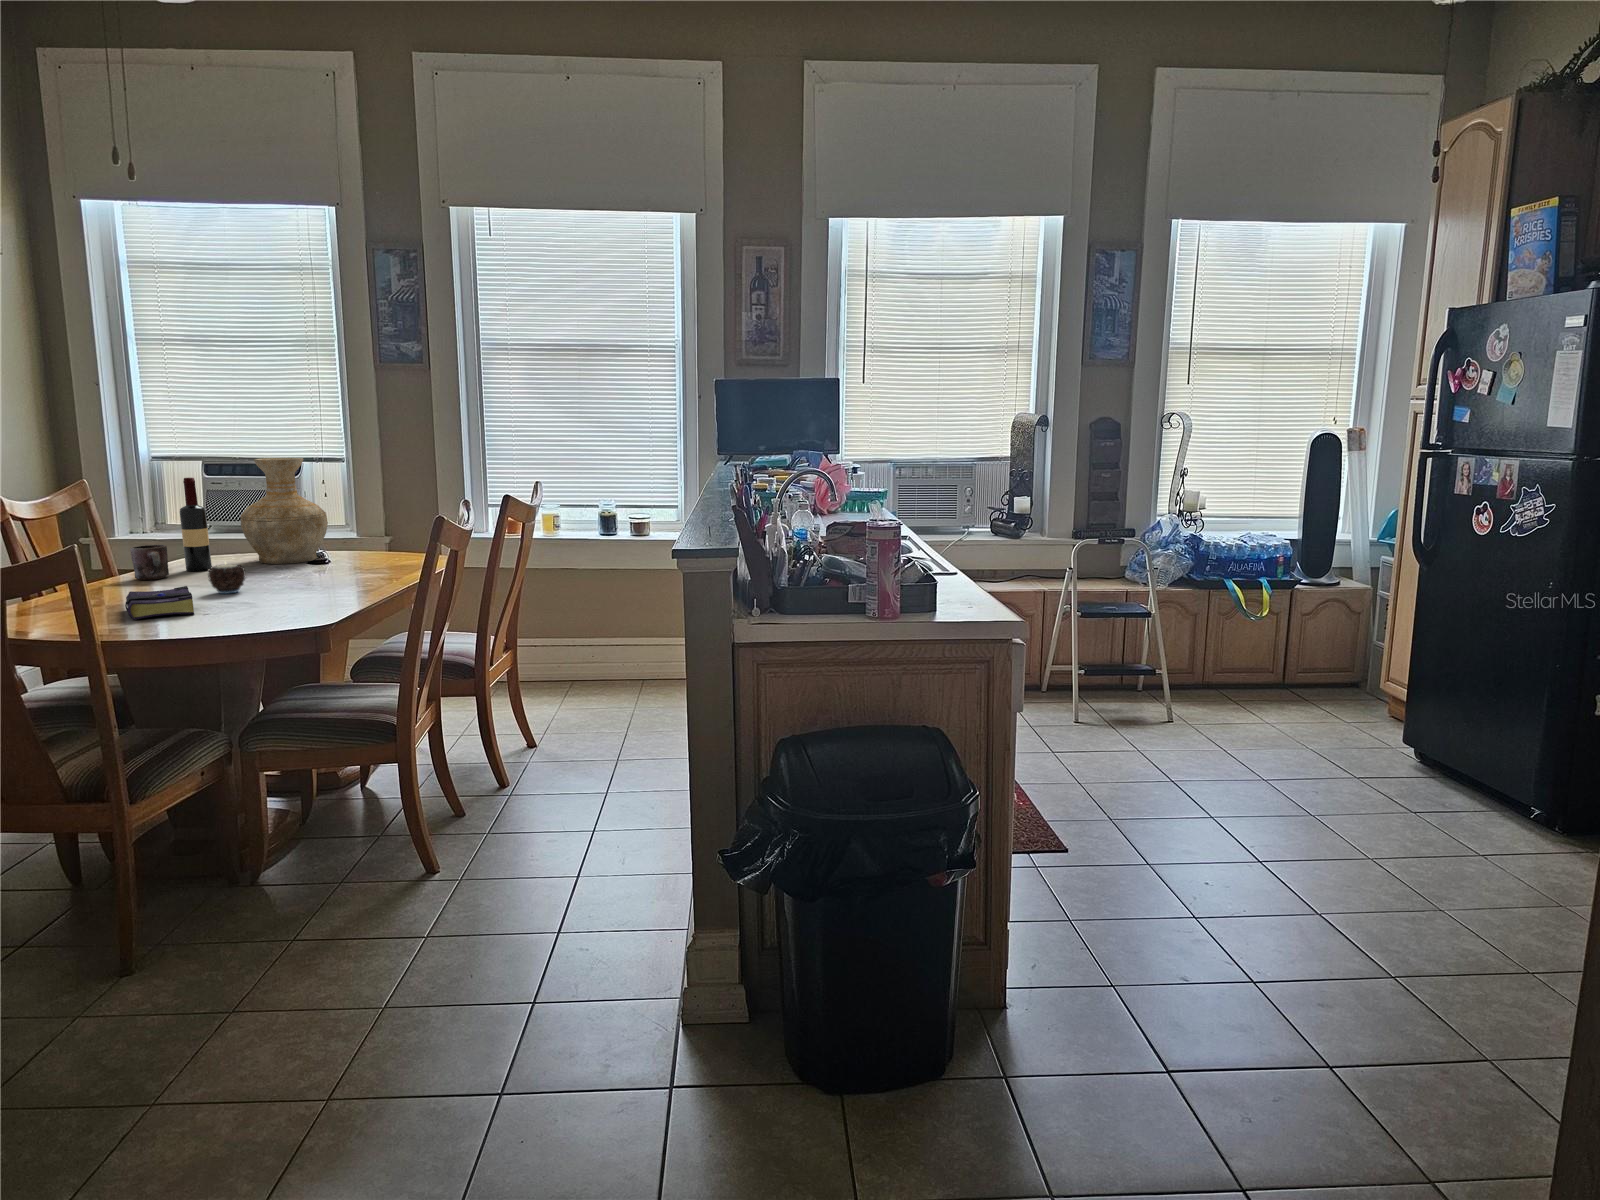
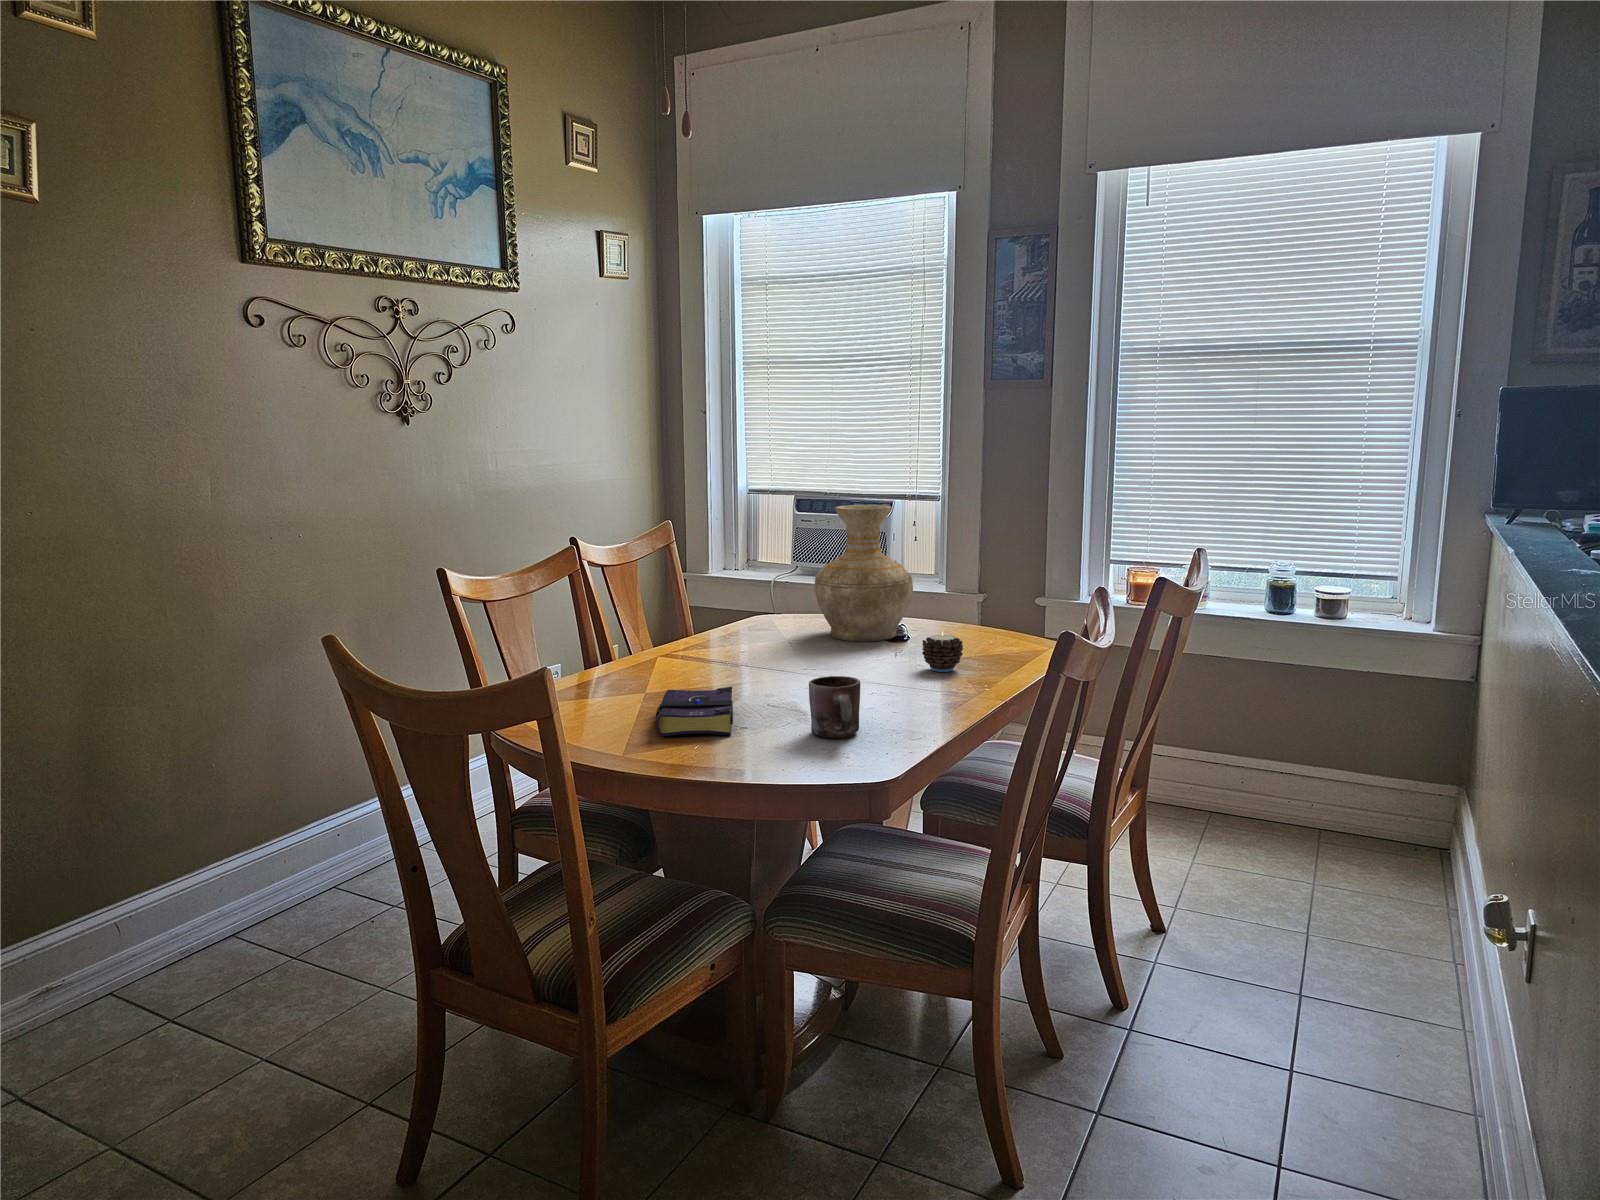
wine bottle: present [180,478,212,571] -> none [749,530,778,645]
mug: present [130,545,169,580] -> present [809,676,860,738]
candle: present [208,564,245,594] -> present [922,631,963,672]

